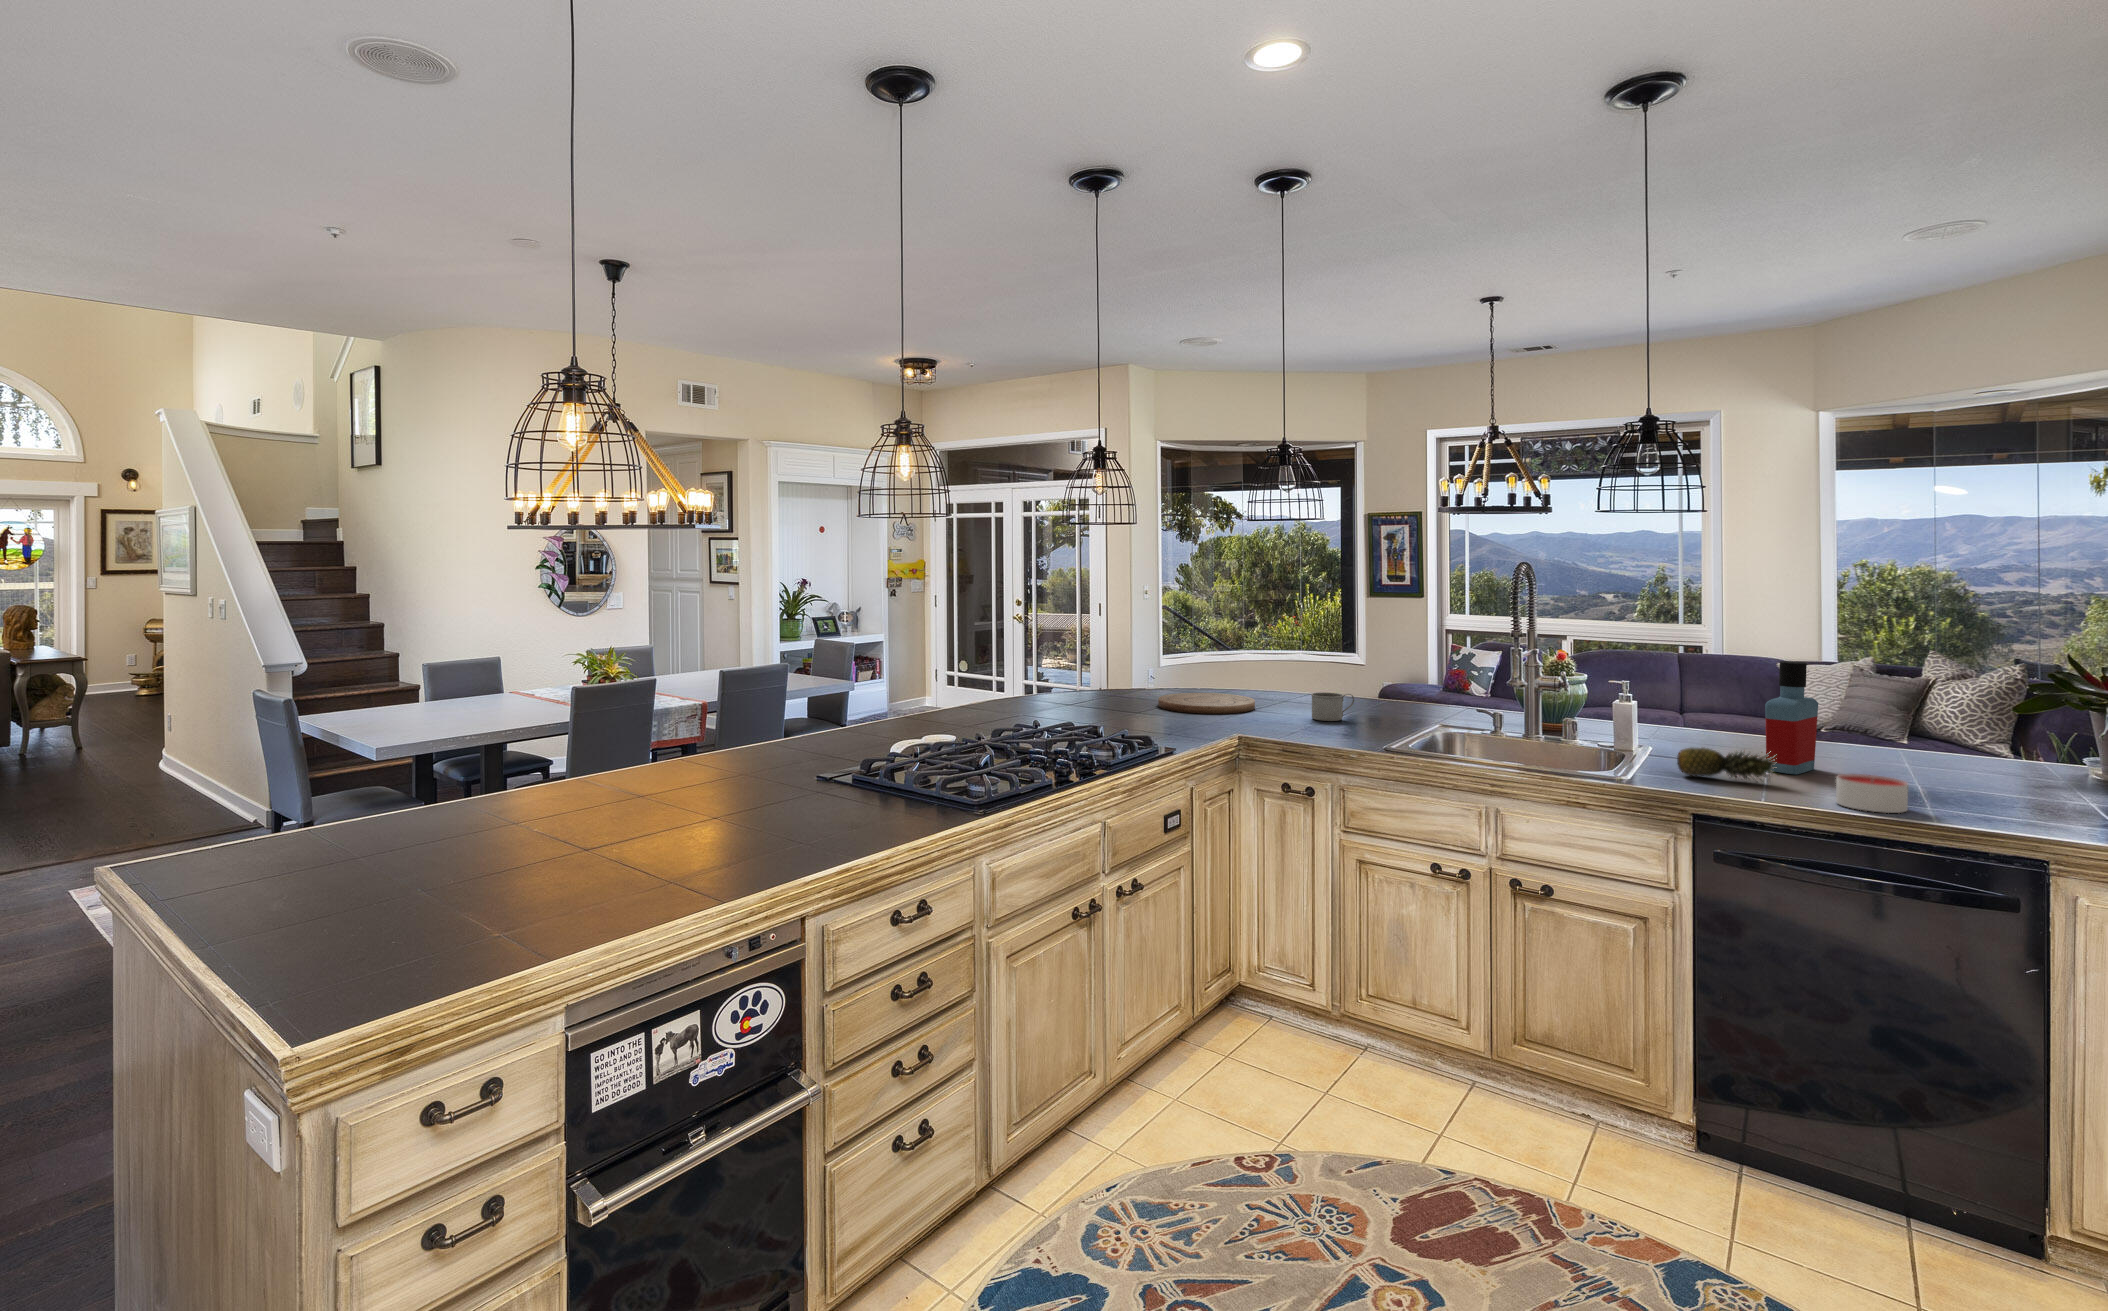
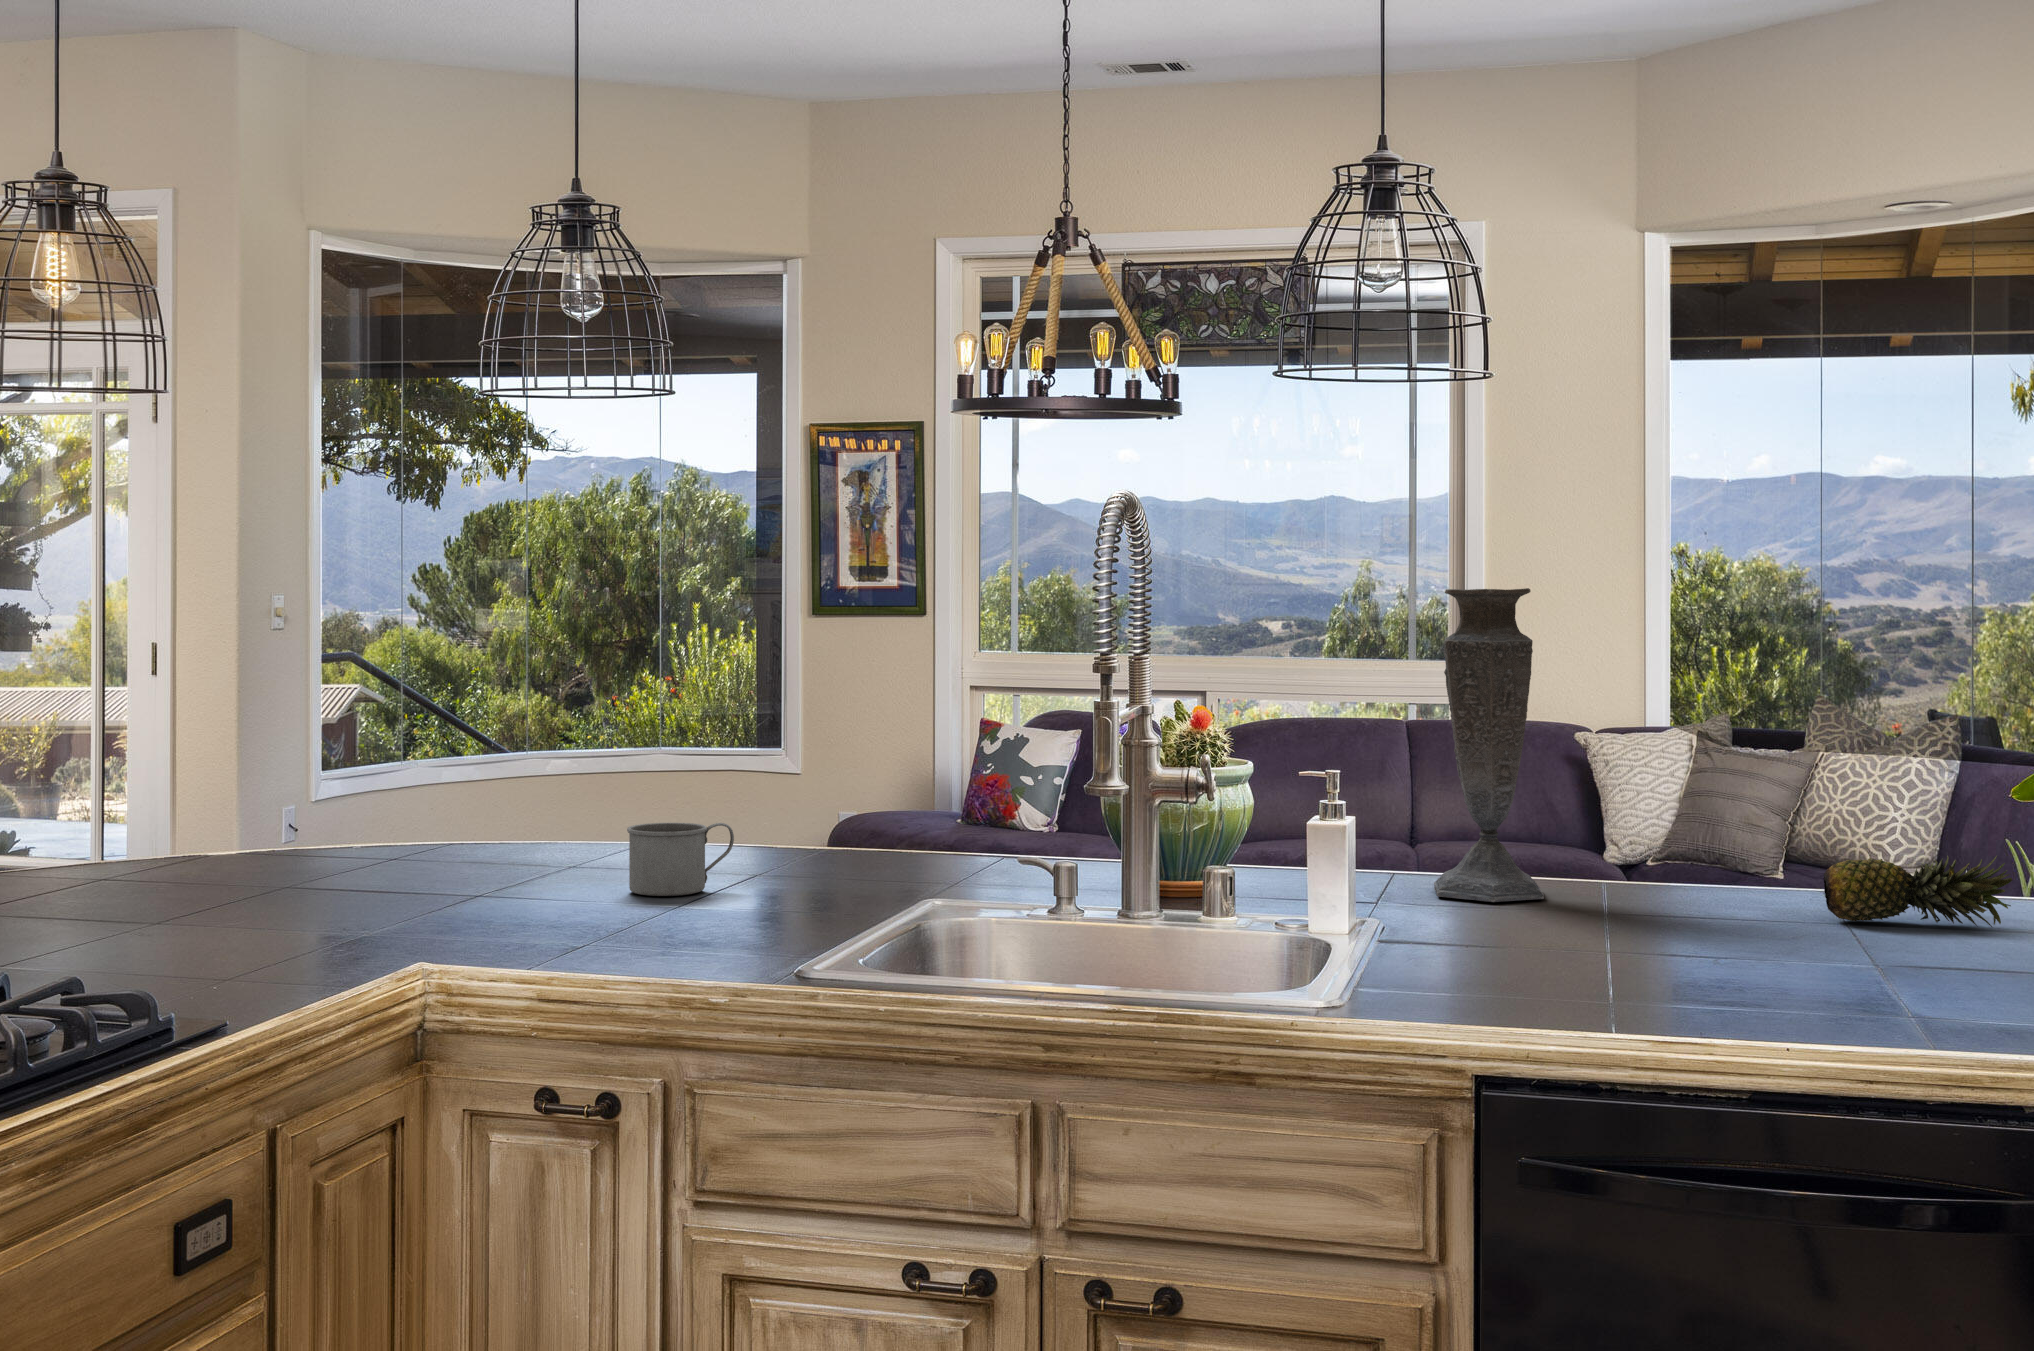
vase: none [1682,606,1738,745] -> present [1434,588,1544,902]
bottle: present [1765,661,1818,774] -> none [1613,697,1707,959]
cutting board: present [1158,693,1255,714] -> none [234,840,496,895]
fruit: present [1677,748,1776,780] -> present [1824,856,2012,927]
candle: present [1836,774,1908,813] -> none [1780,950,1921,1040]

